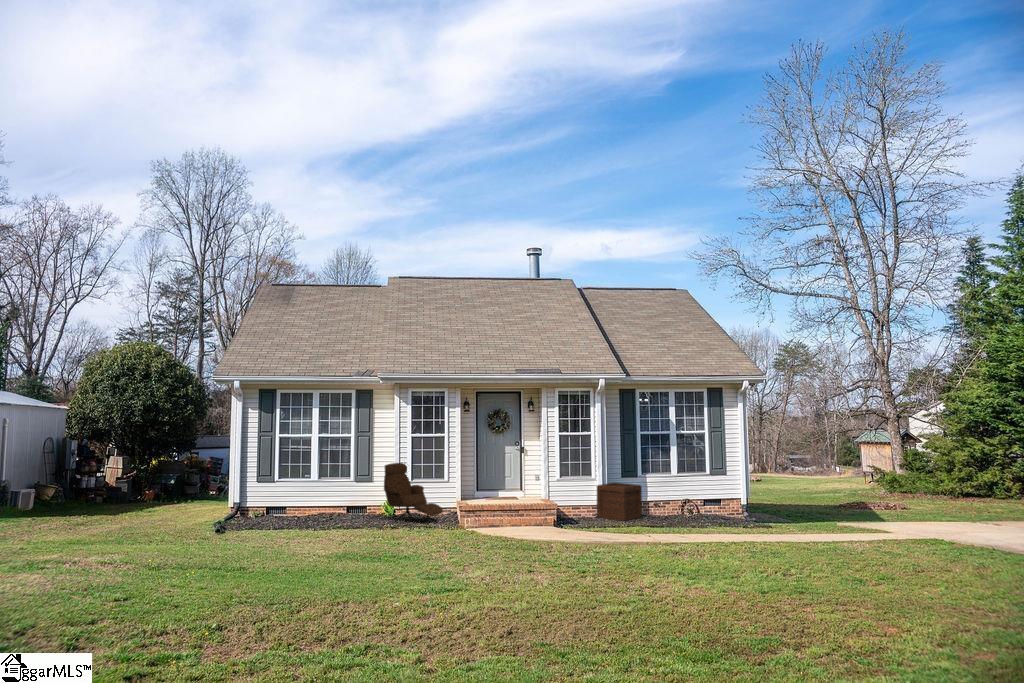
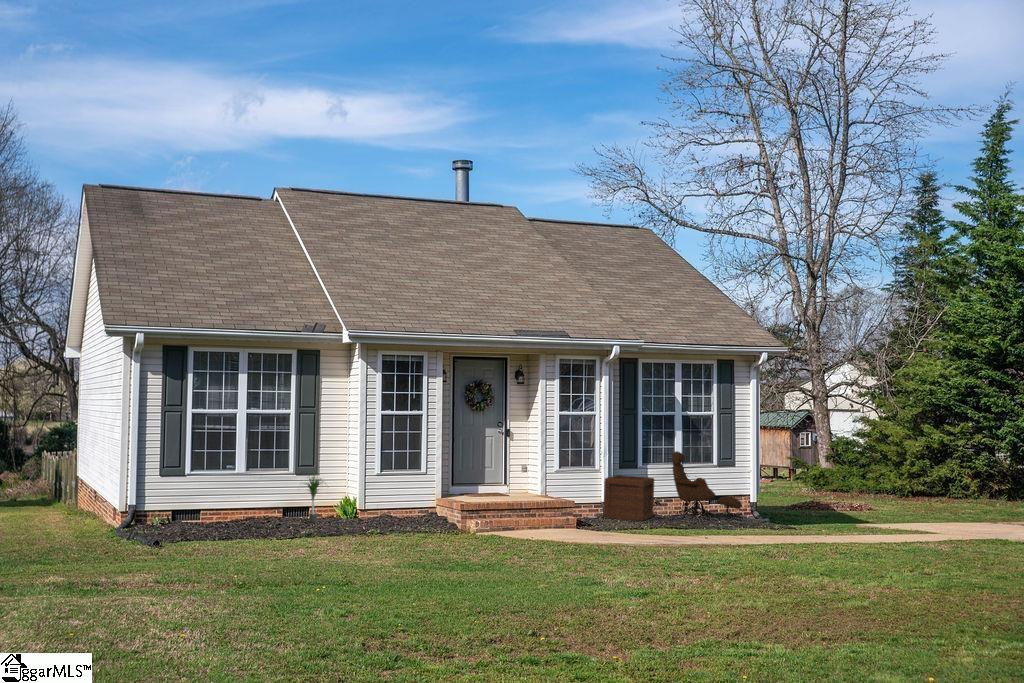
lounge chair: present [384,463,443,523] -> present [672,451,742,518]
potted plant: none [349,477,375,517] -> present [306,476,323,522]

